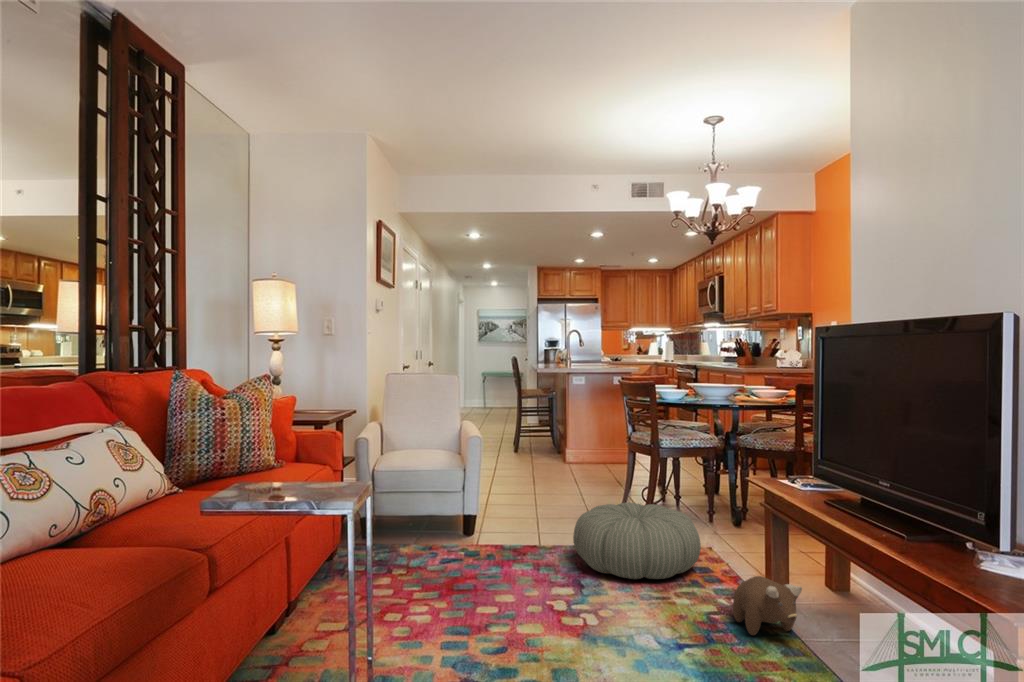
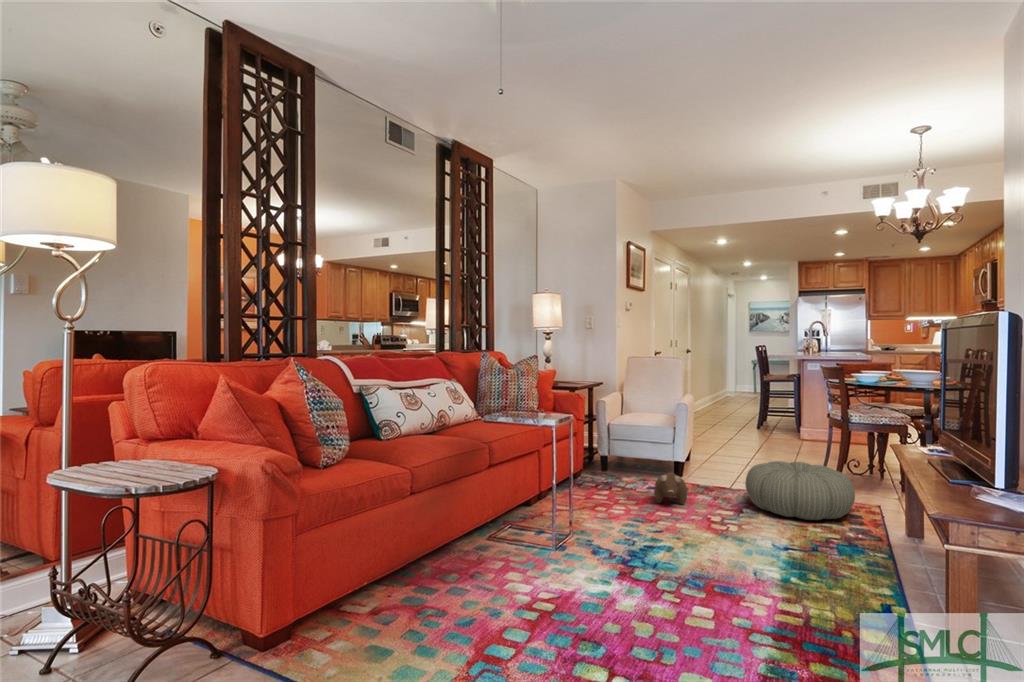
plush toy: present [733,576,802,635] -> present [654,472,687,505]

